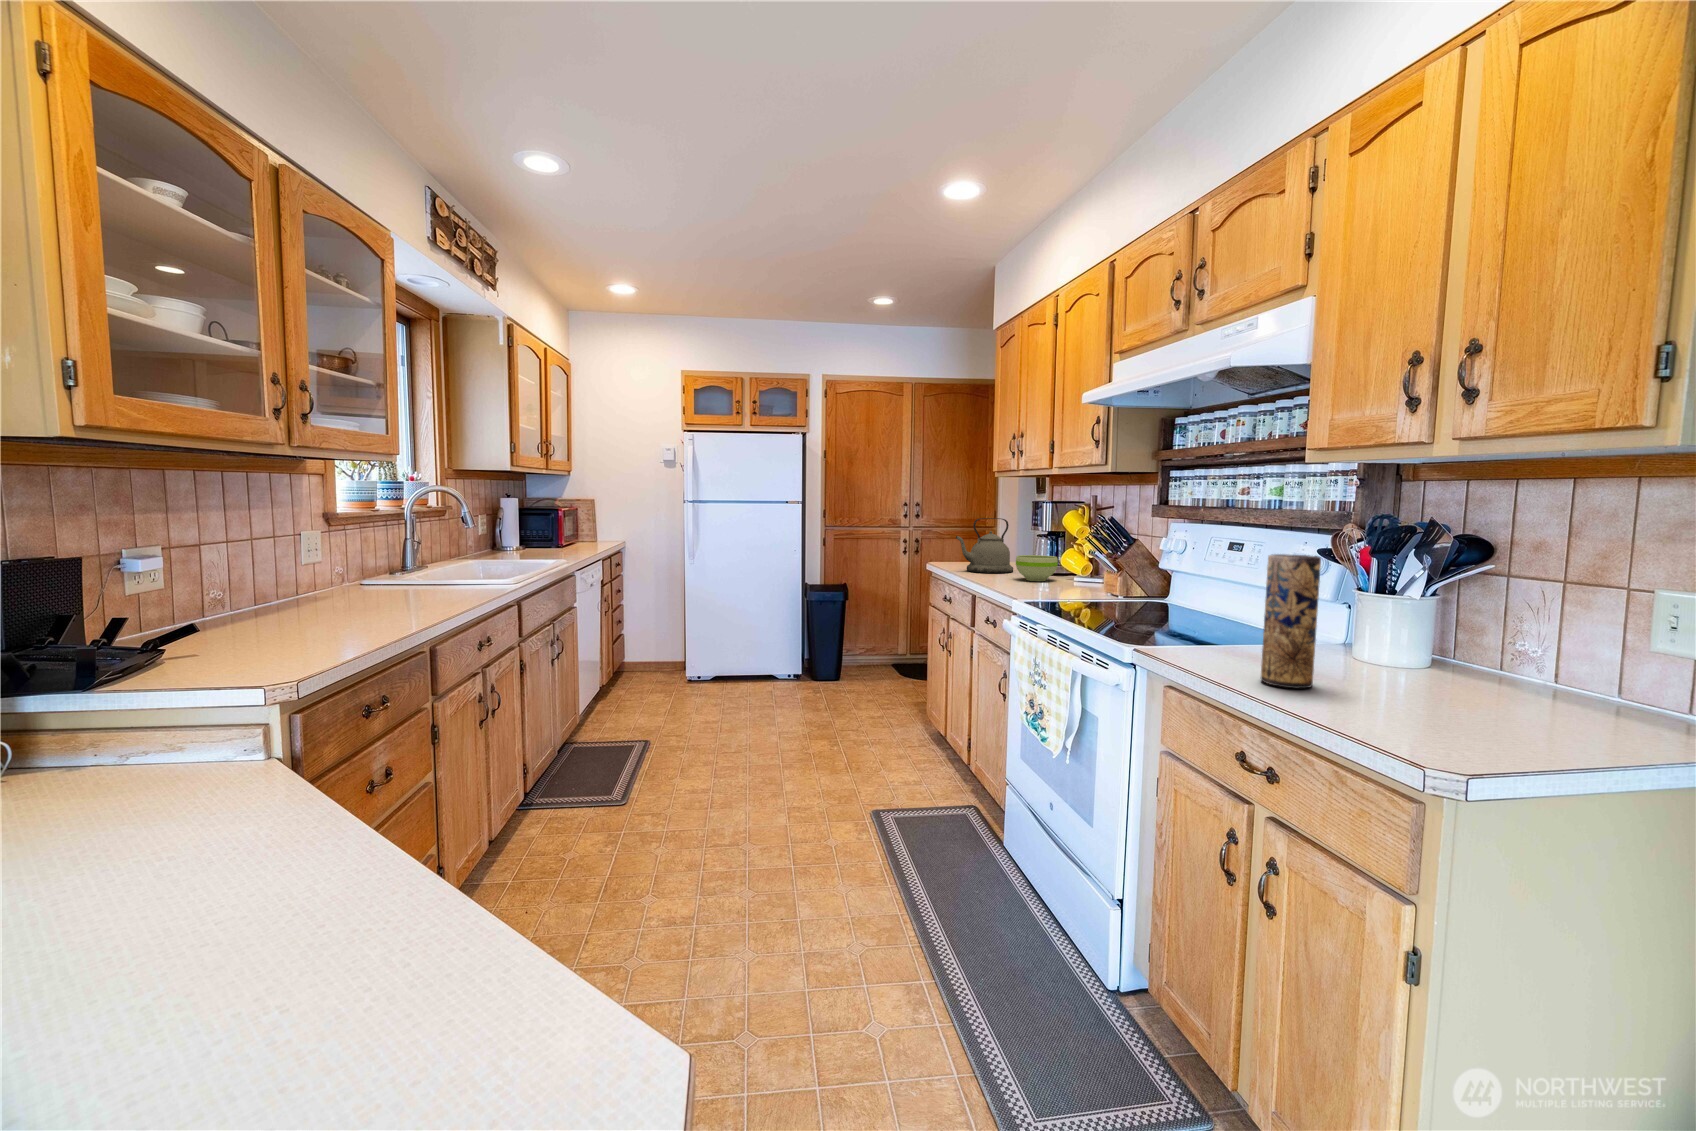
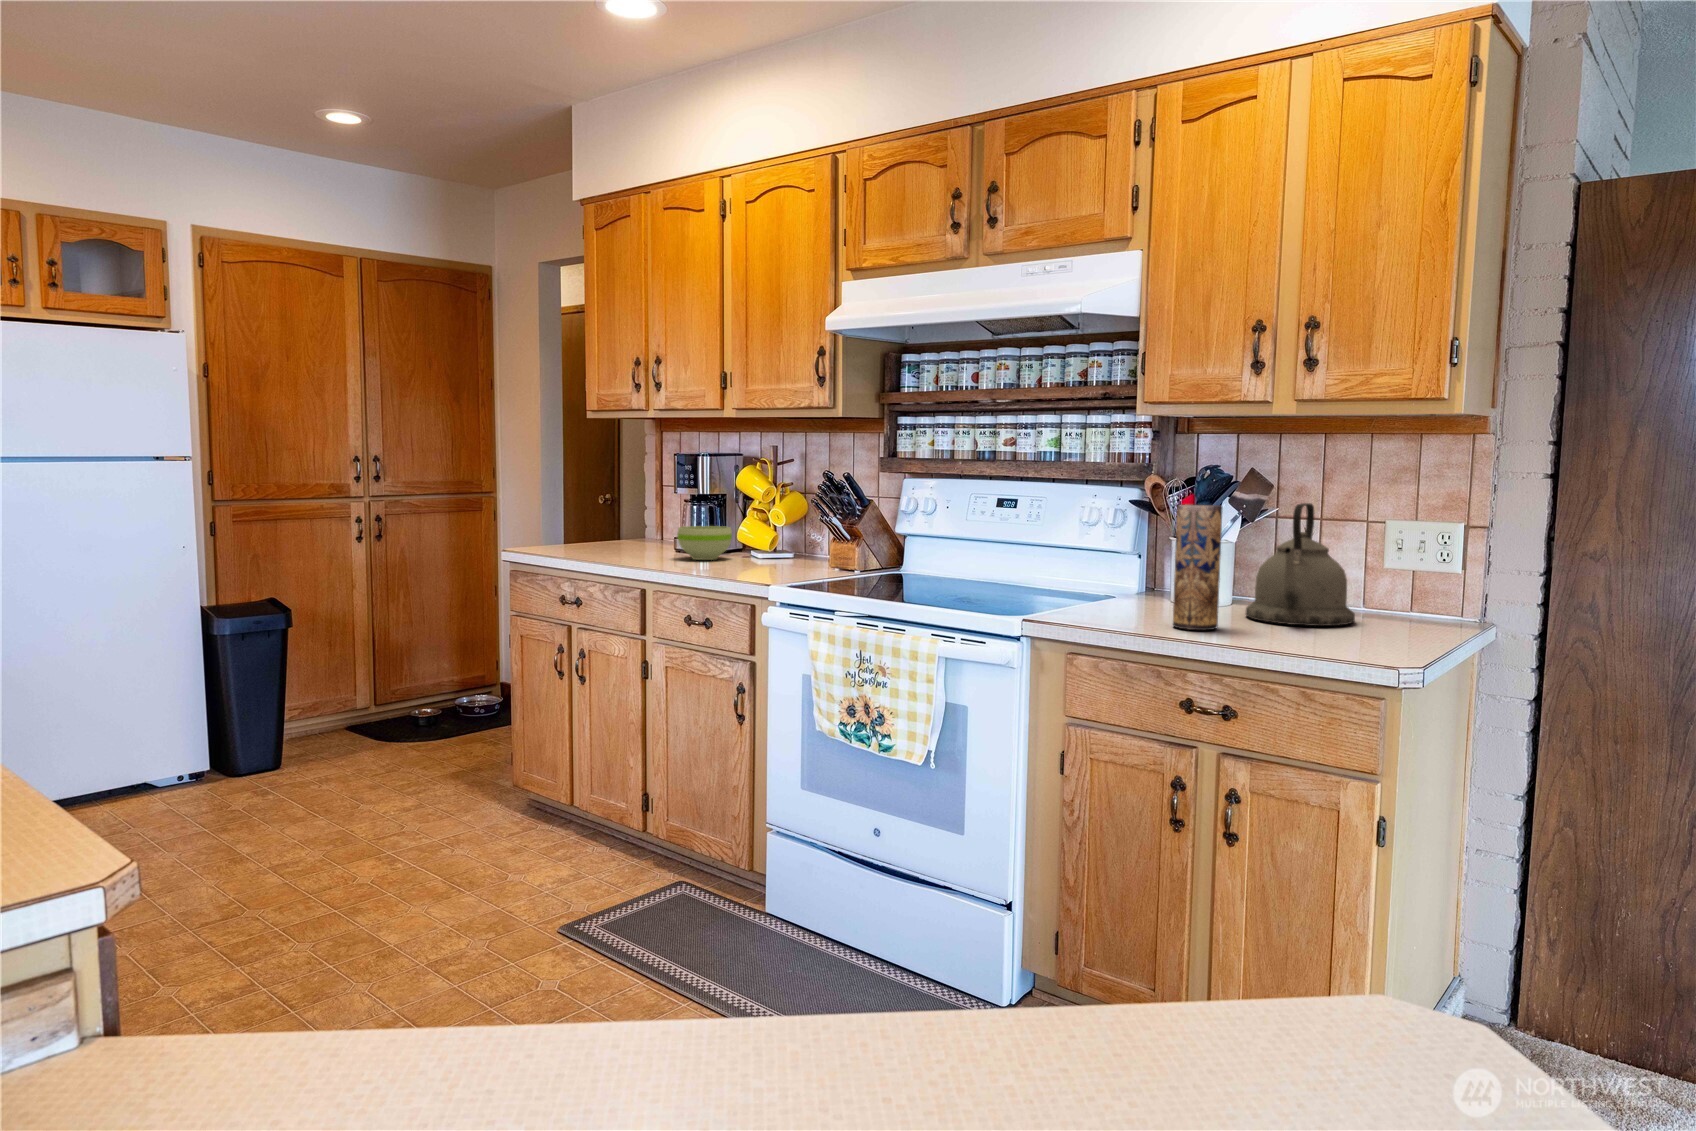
kettle: present [956,518,1013,573] -> present [1246,503,1355,626]

